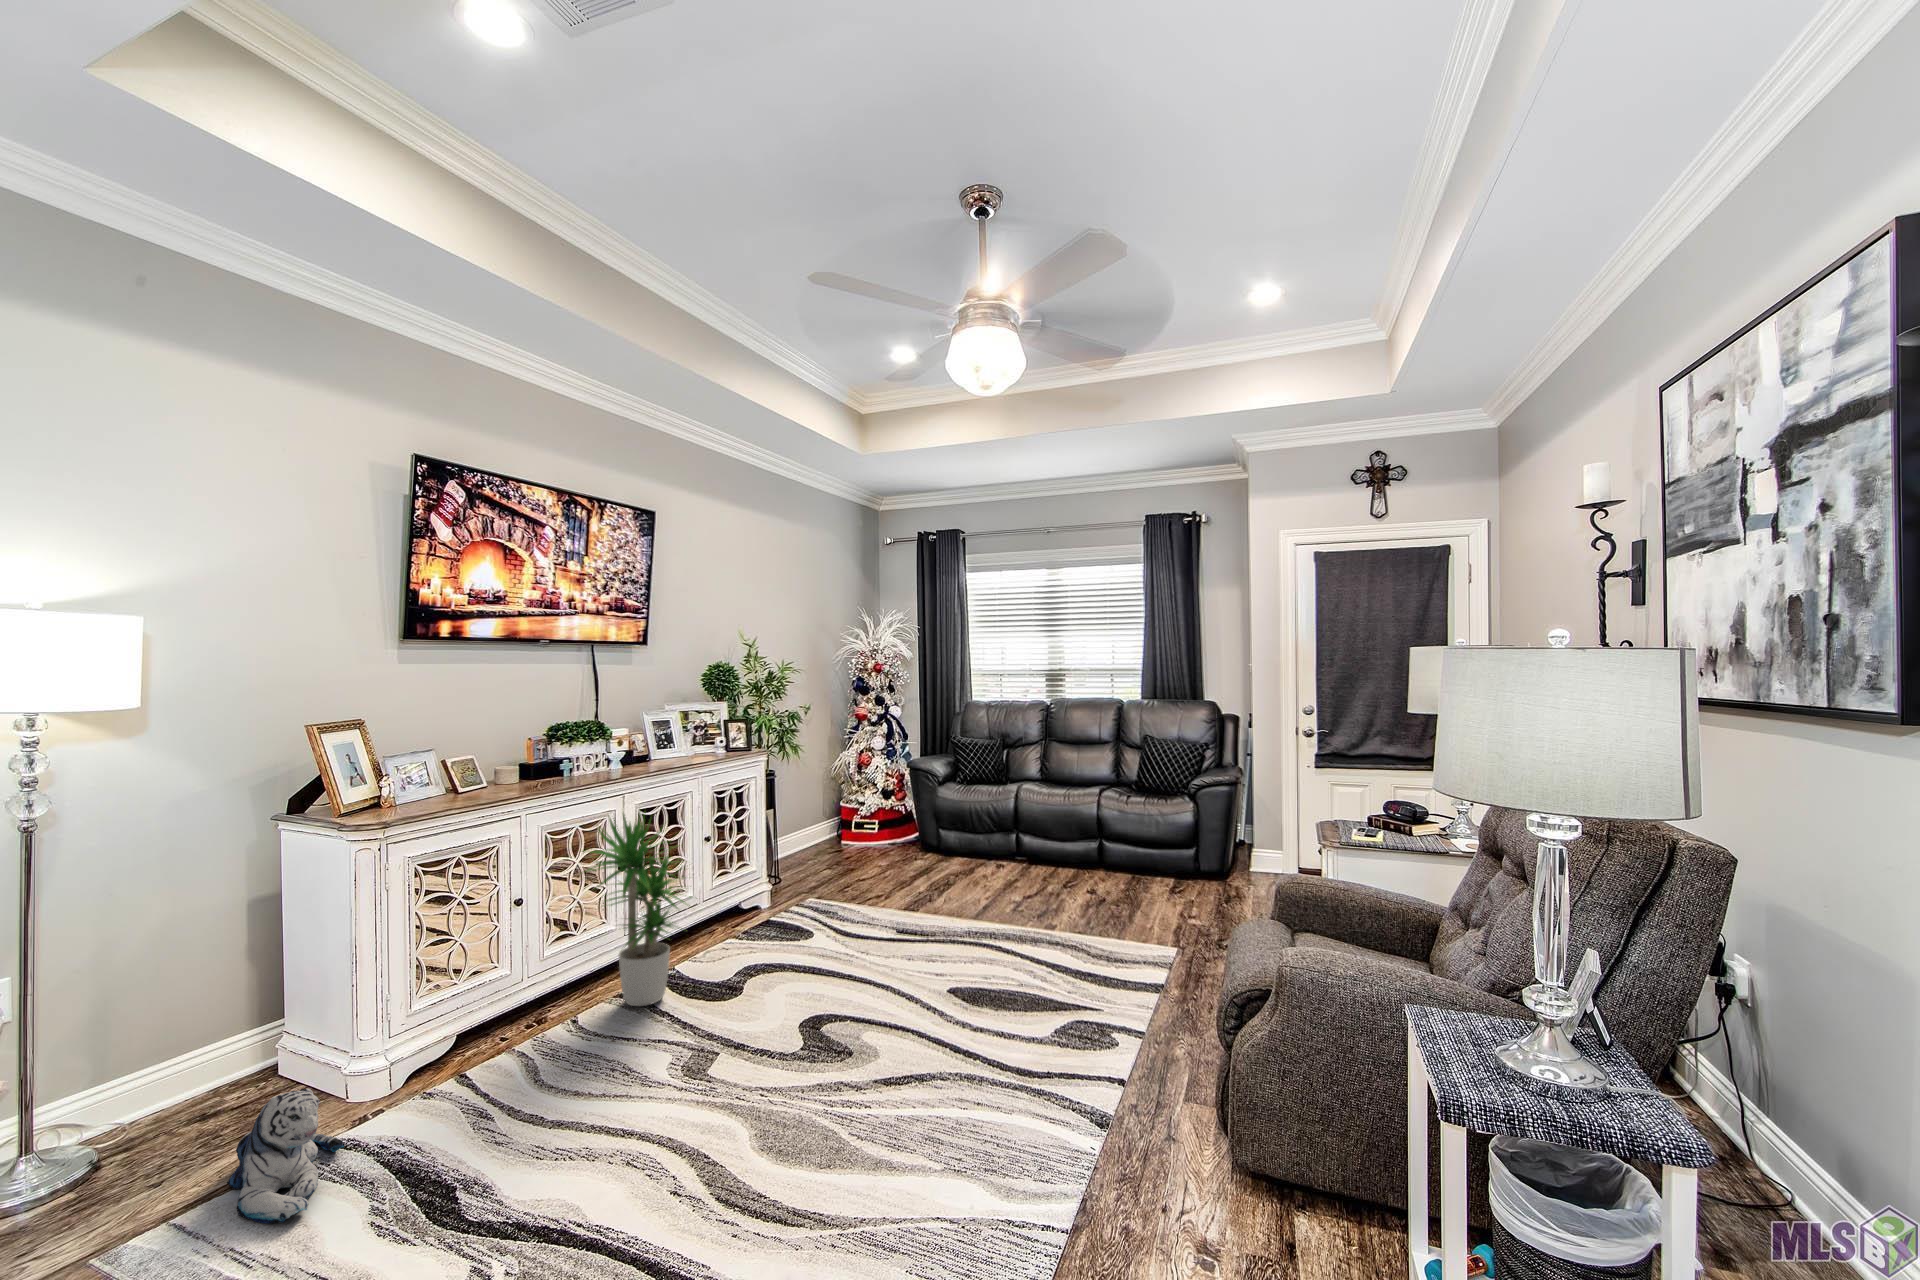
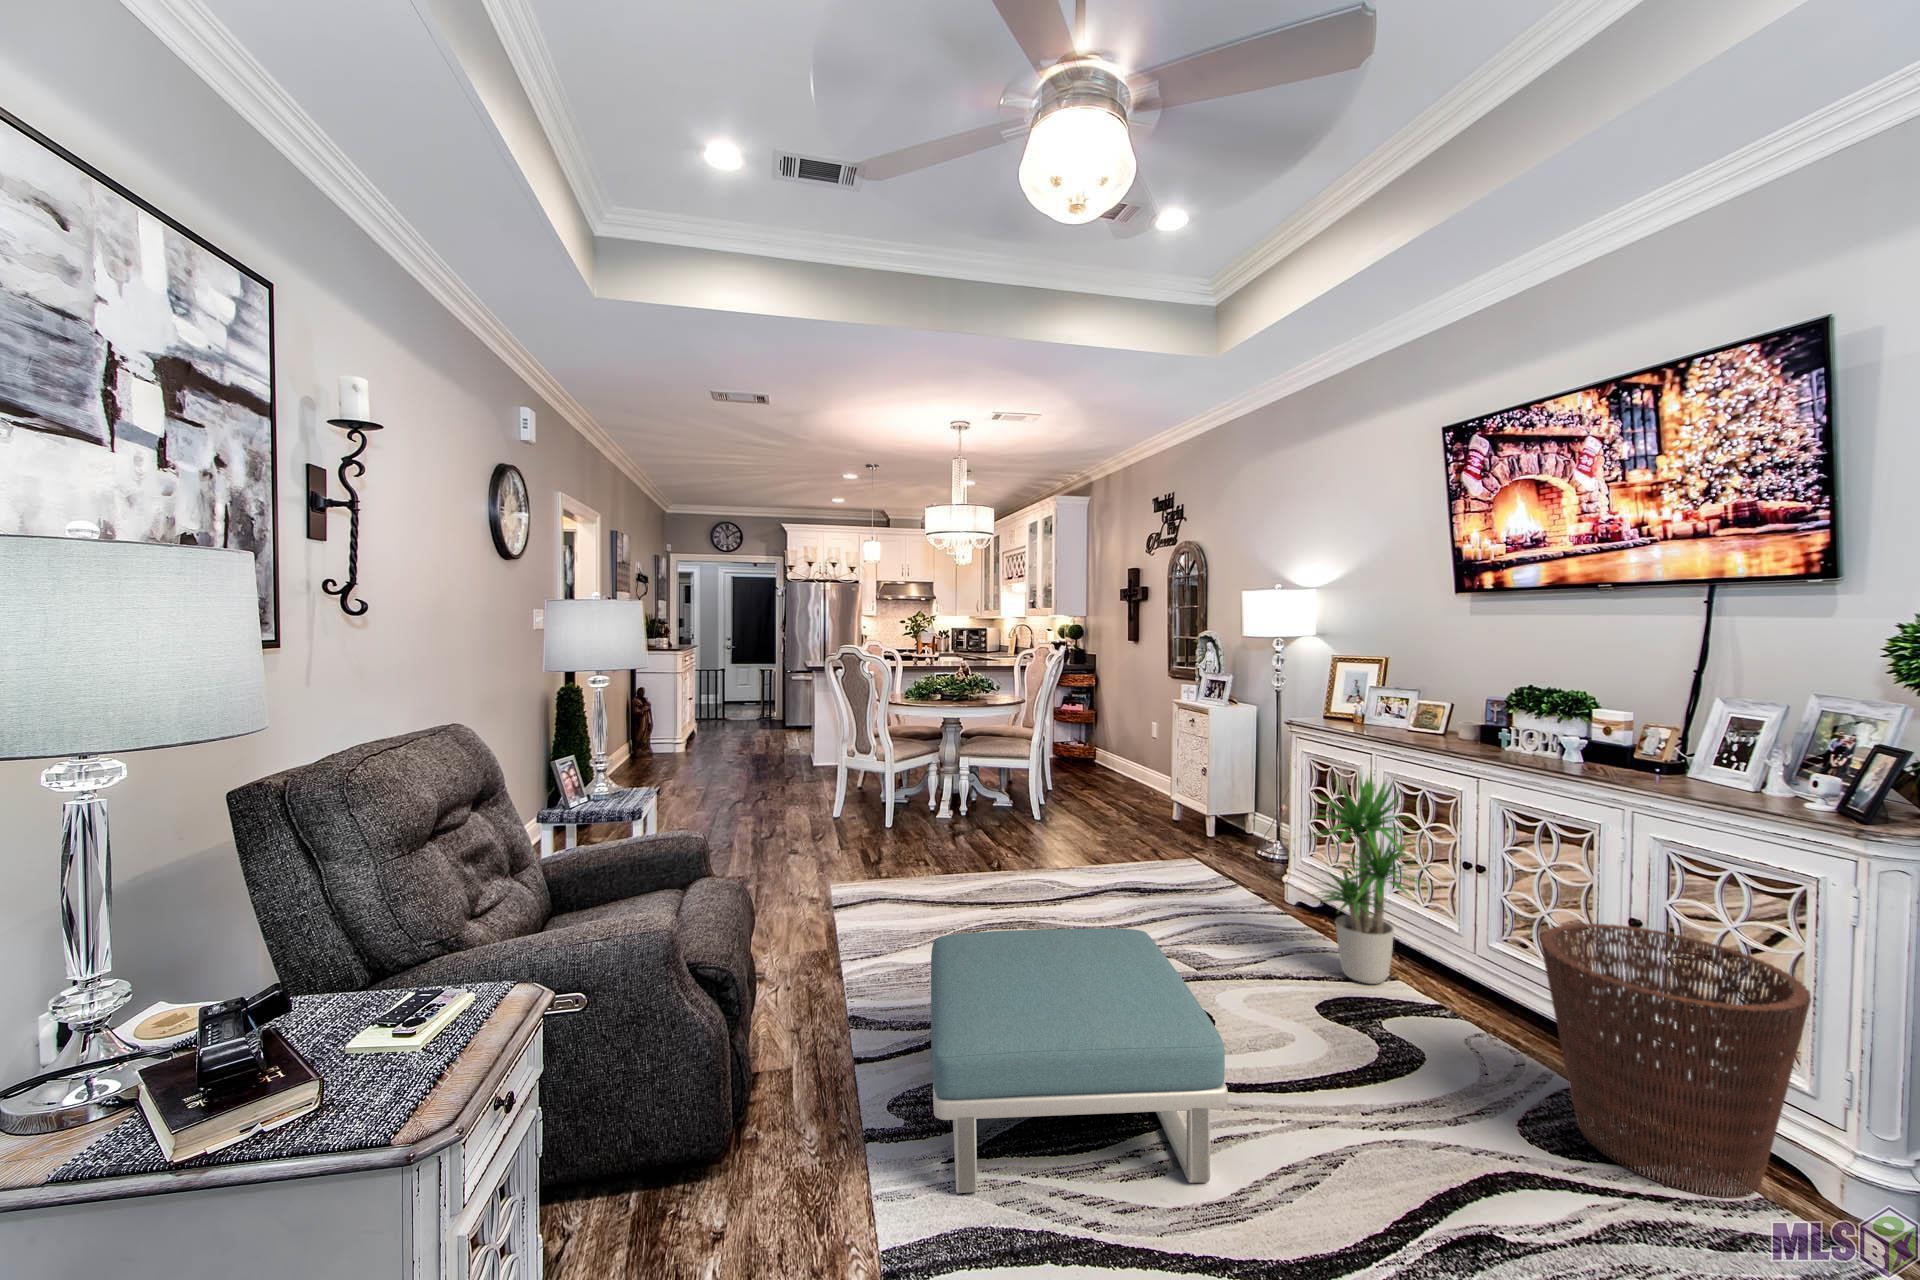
basket: none [729,823,827,936] -> present [1540,923,1811,1197]
footstool: none [874,890,1118,1071] -> present [931,929,1228,1193]
plush toy: present [227,1089,344,1223] -> none [1161,827,1252,883]

